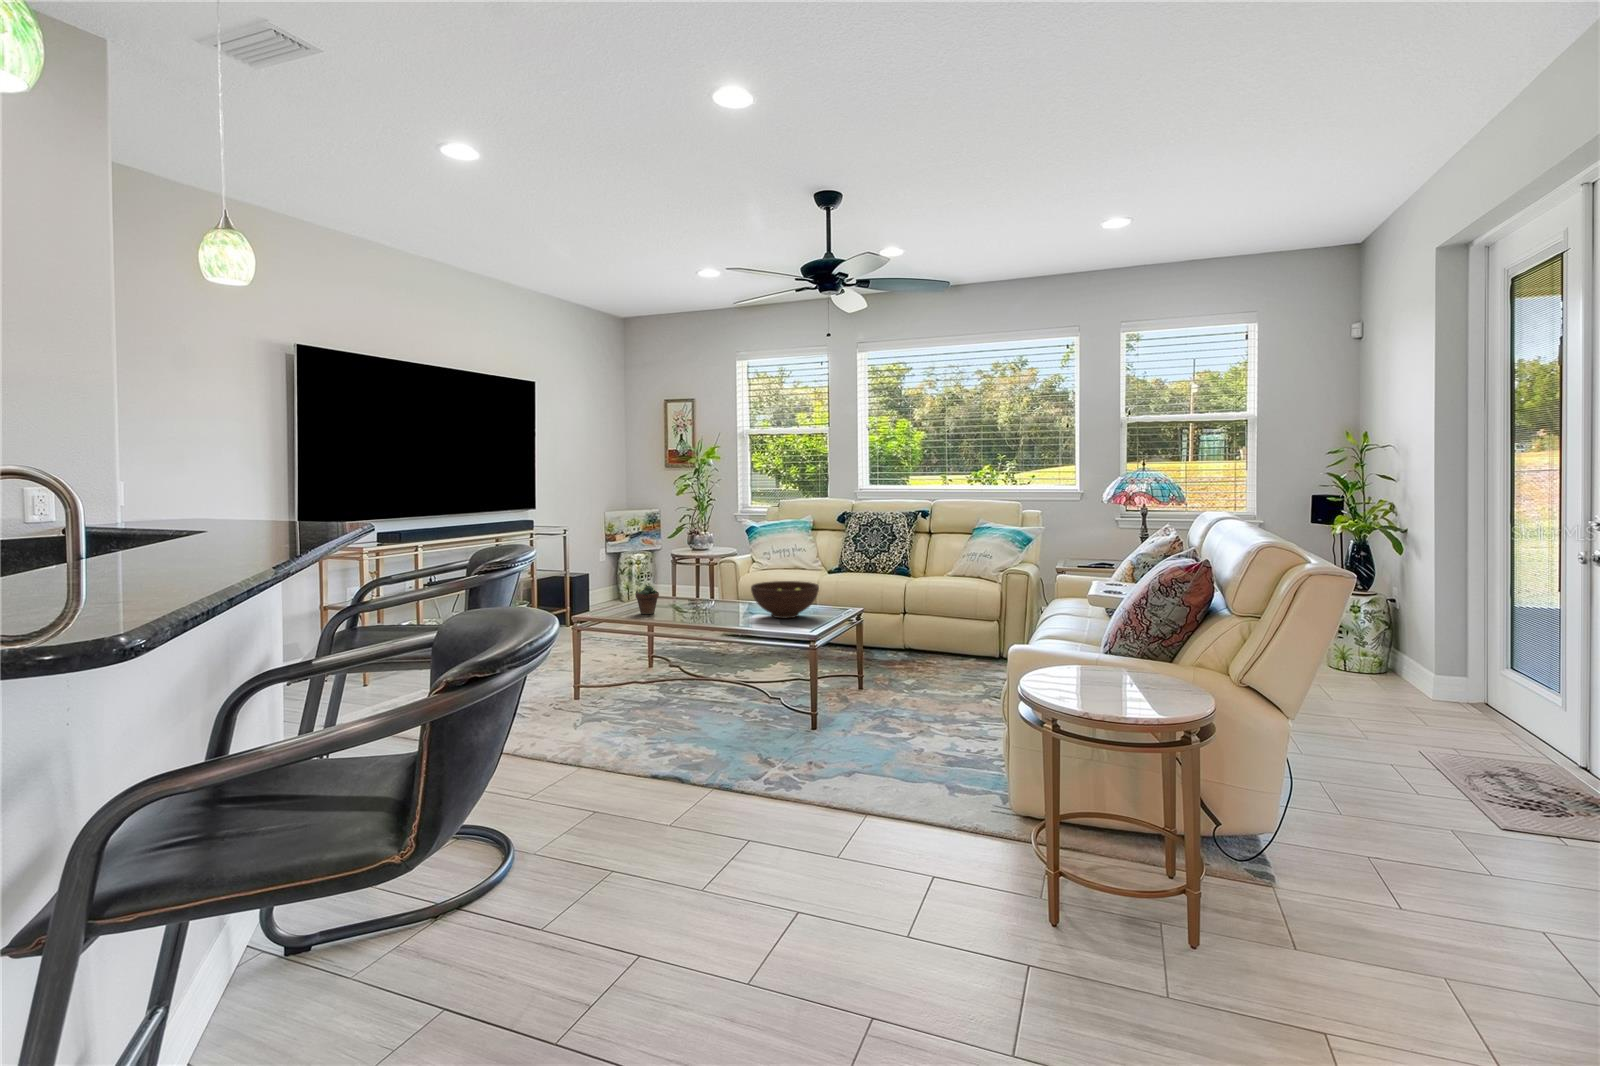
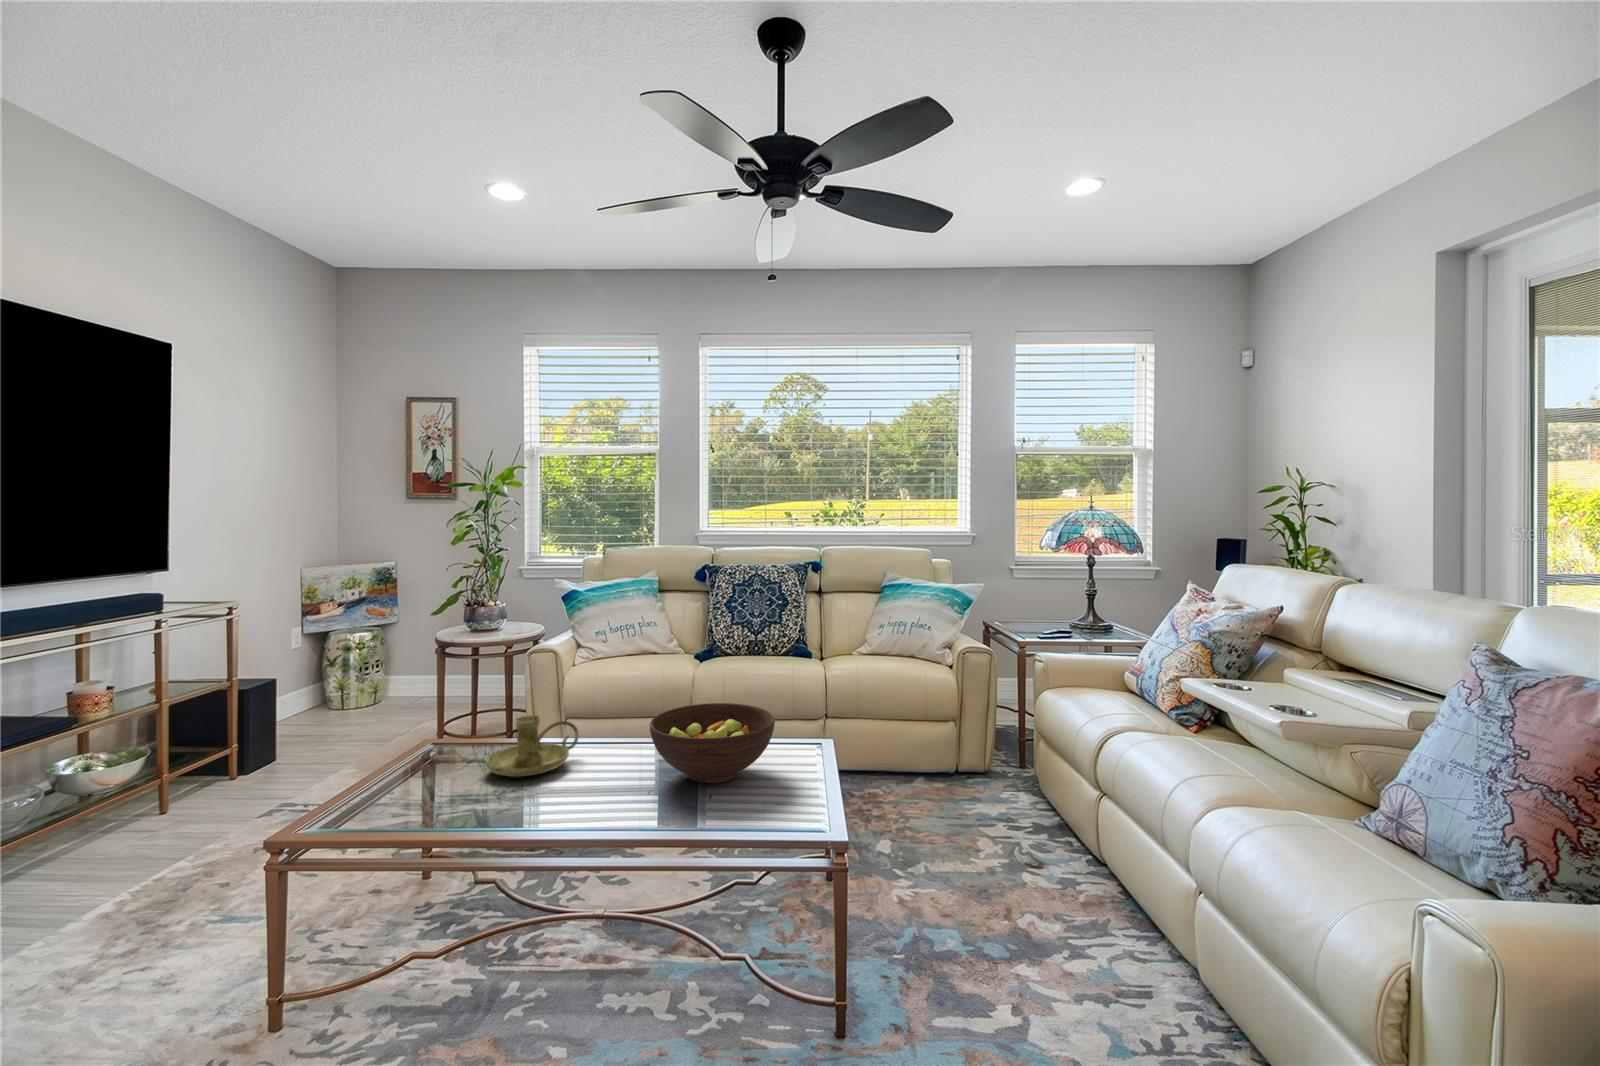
succulent plant: present [636,577,659,614] -> none [401,723,454,806]
candle holder: none [677,581,726,610] -> present [486,715,579,777]

